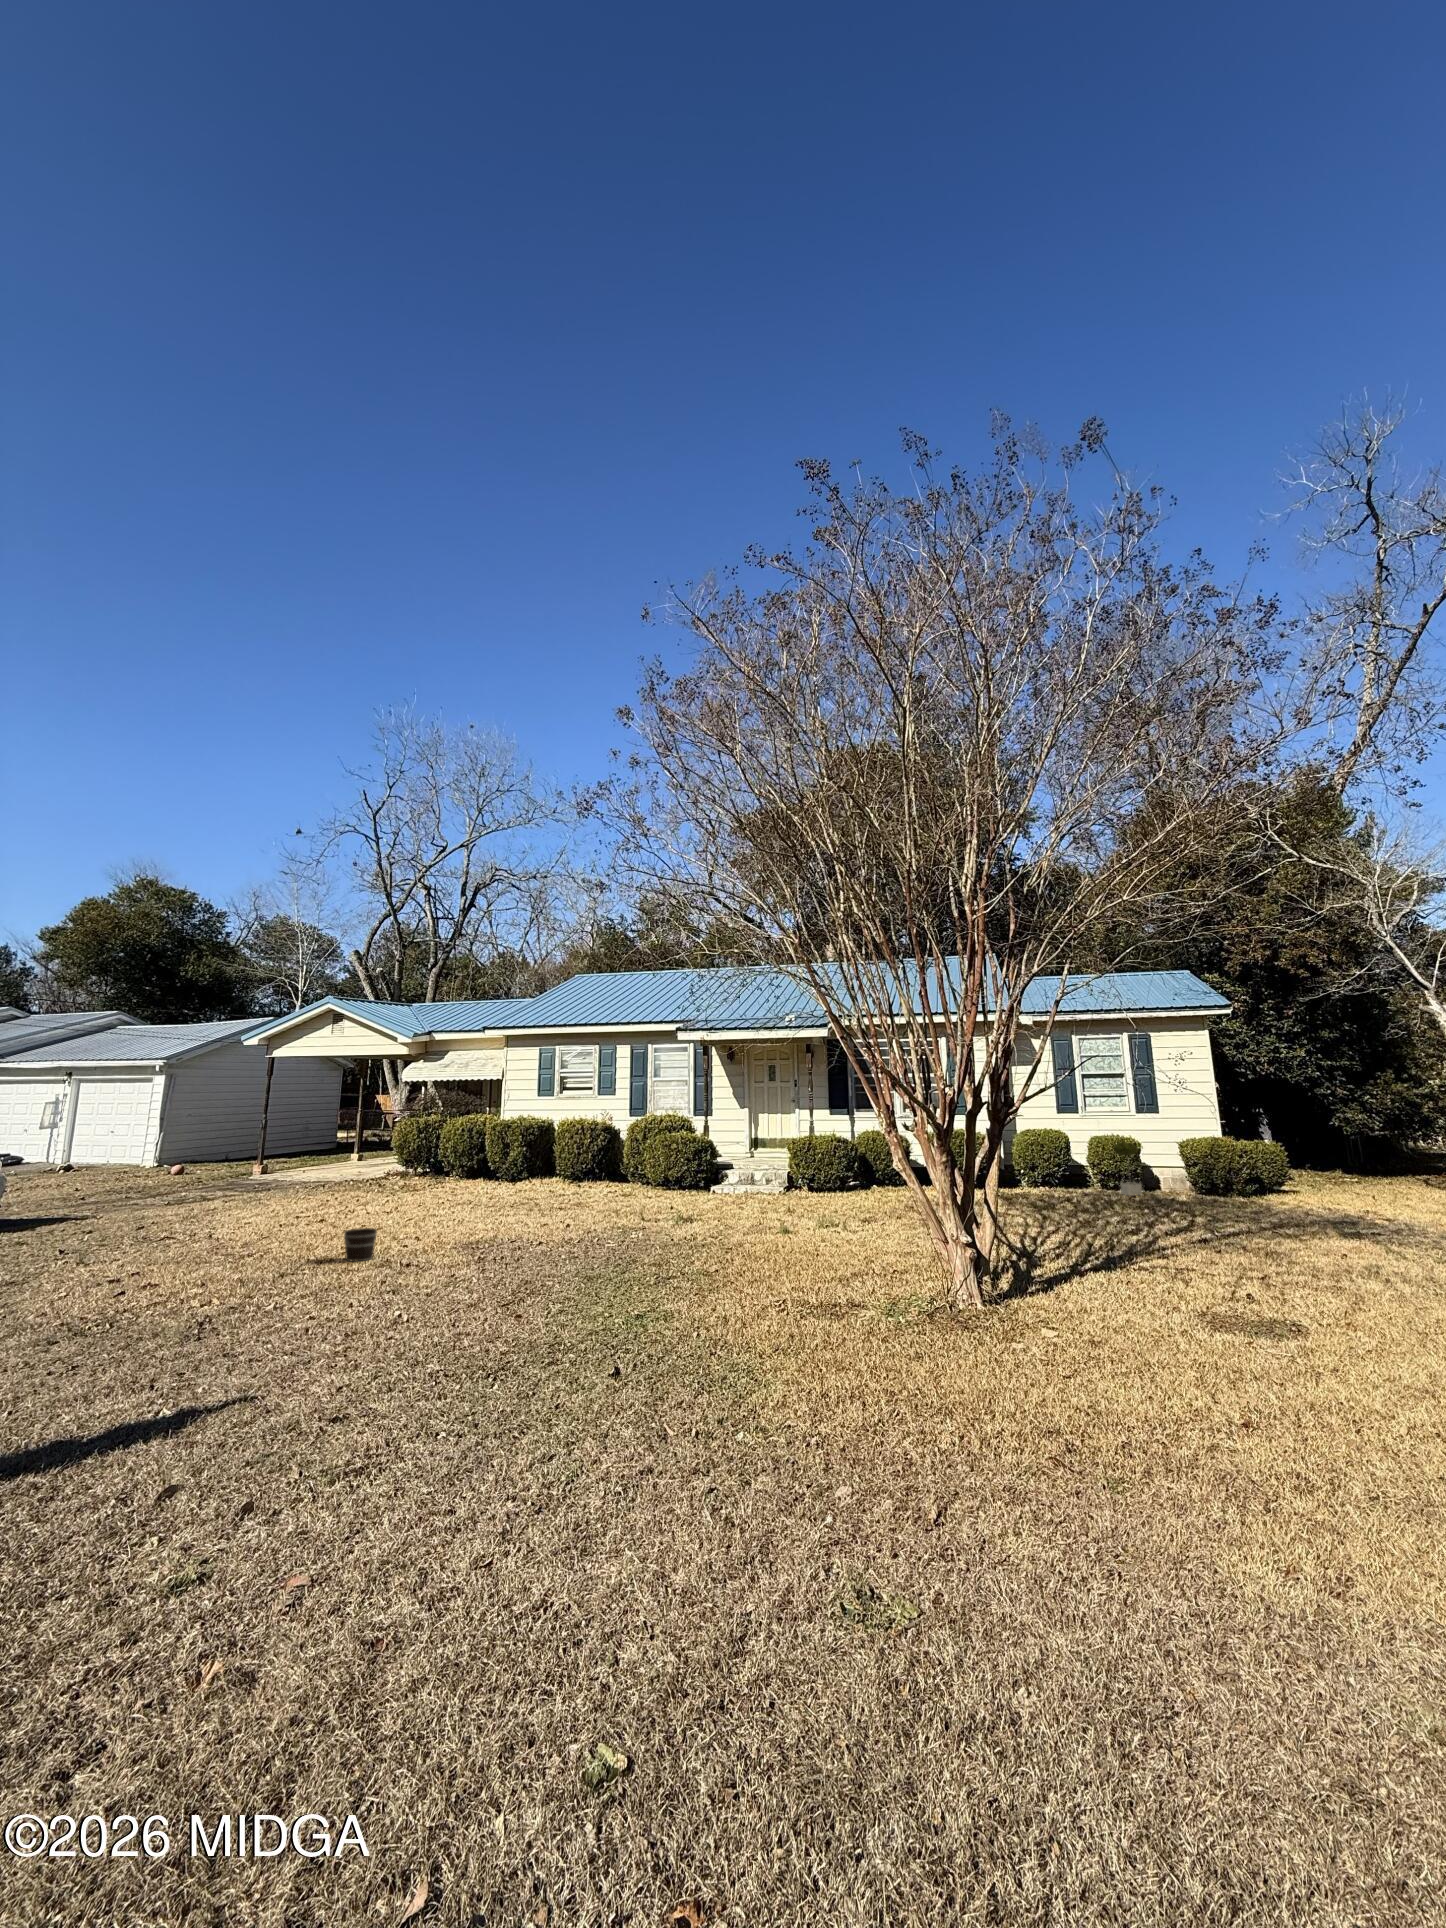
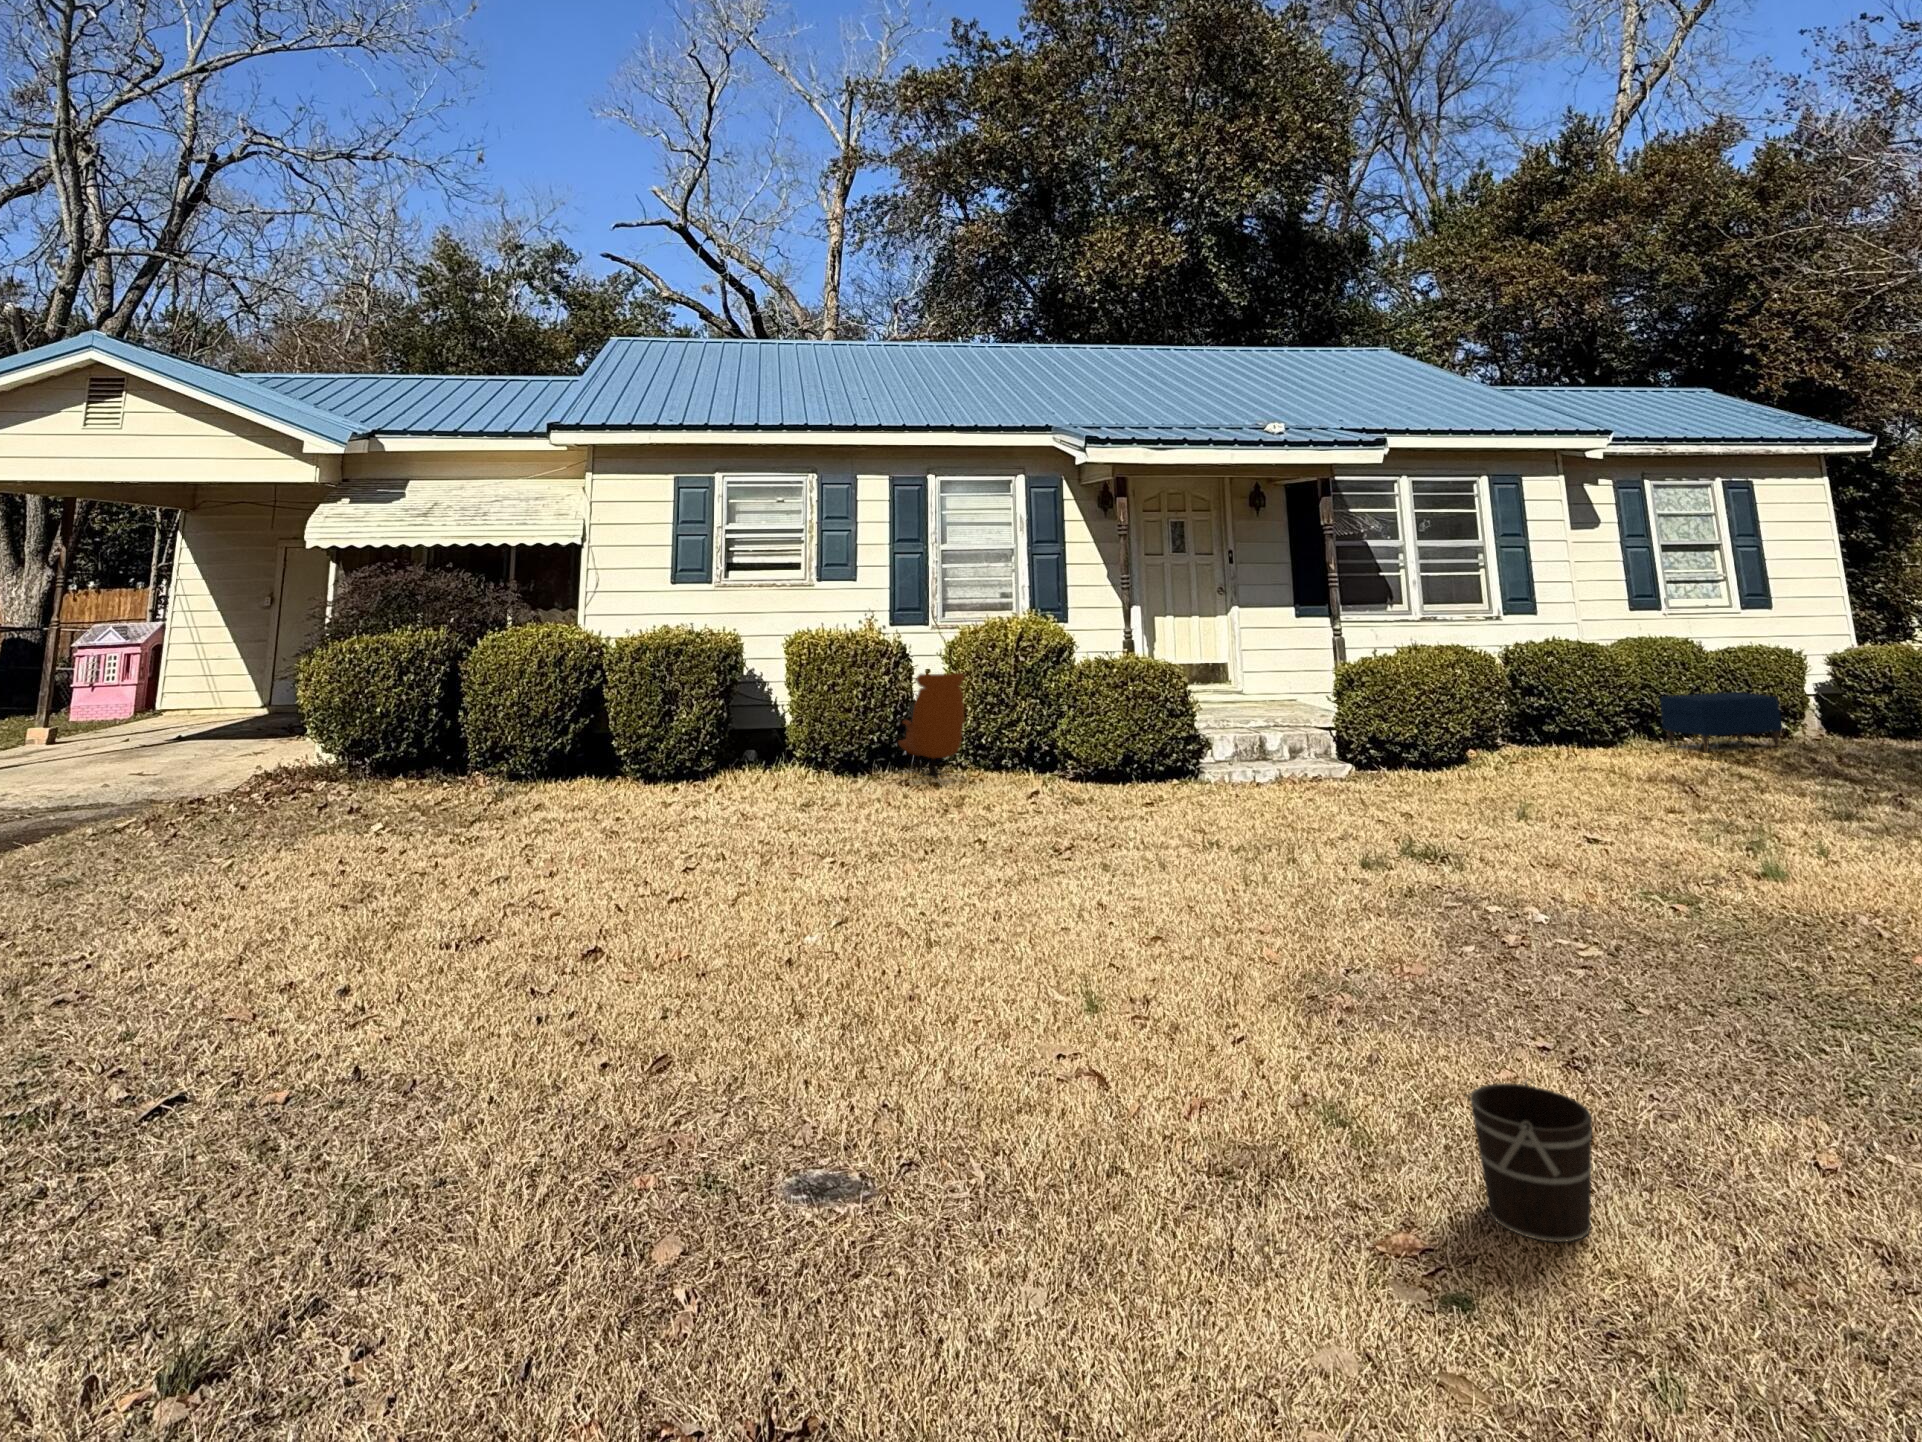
lounge chair: none [588,1138,625,1190] -> present [898,673,965,786]
potted tree: present [1114,1142,1142,1196] -> none [1788,654,1839,743]
bench: none [1020,1163,1090,1196] -> present [1660,692,1782,752]

